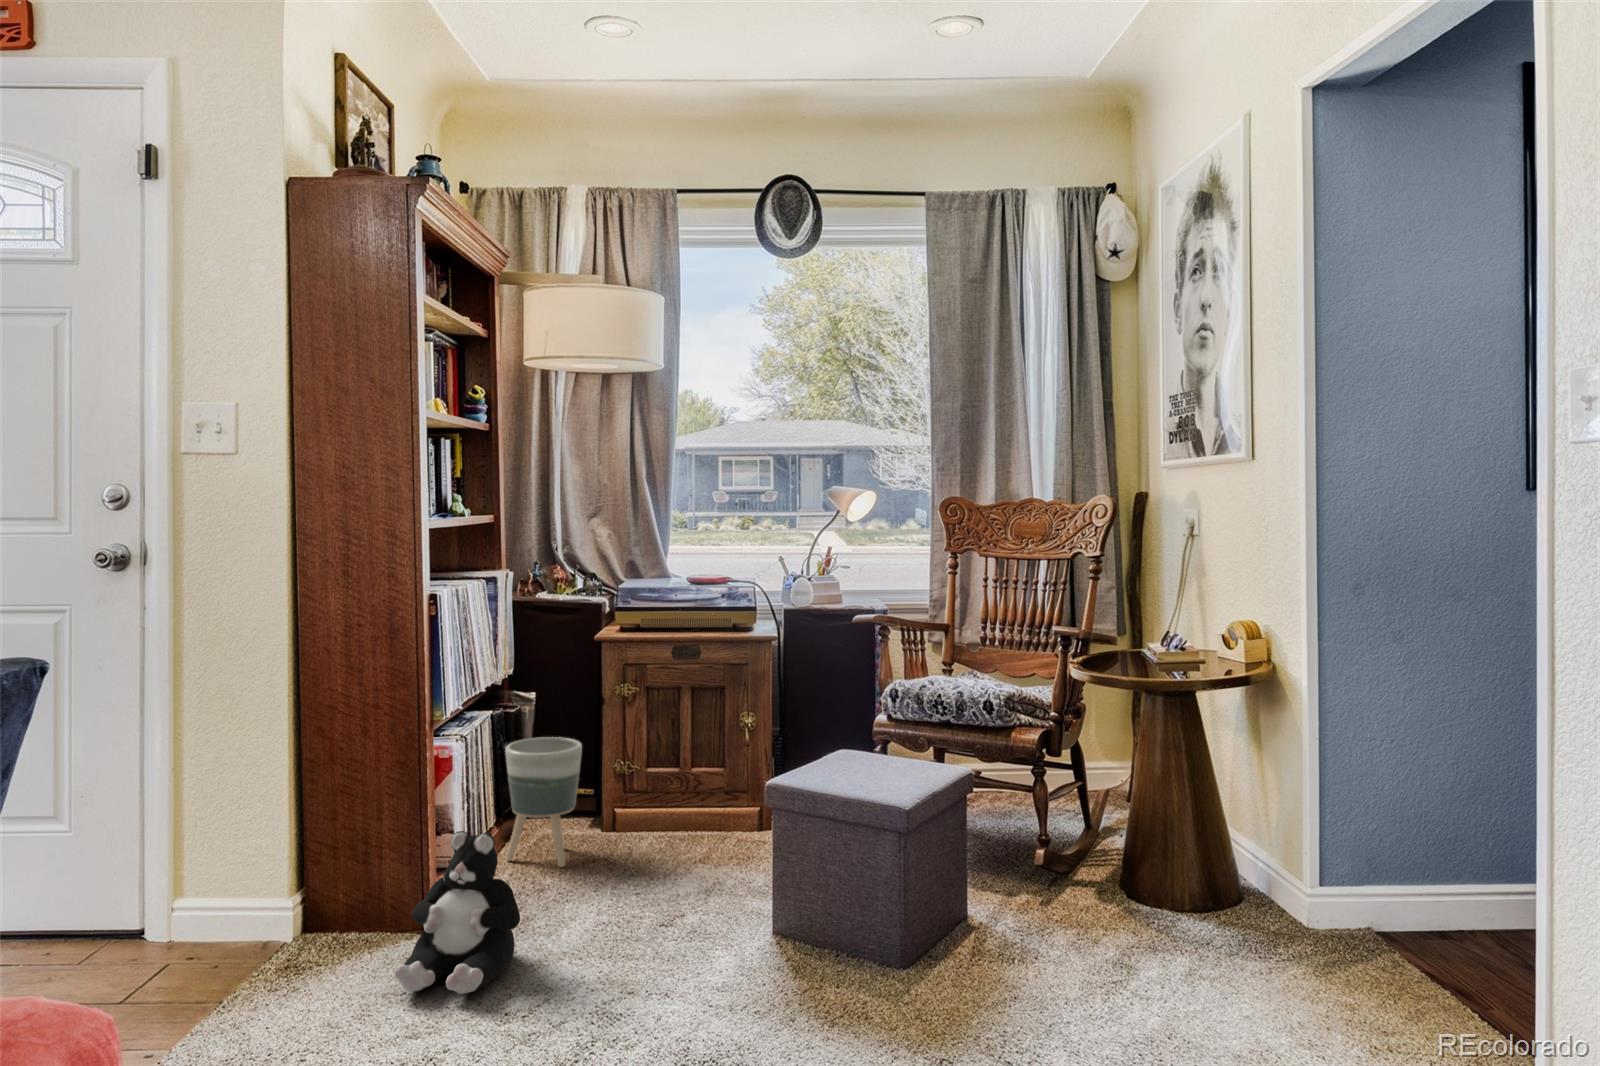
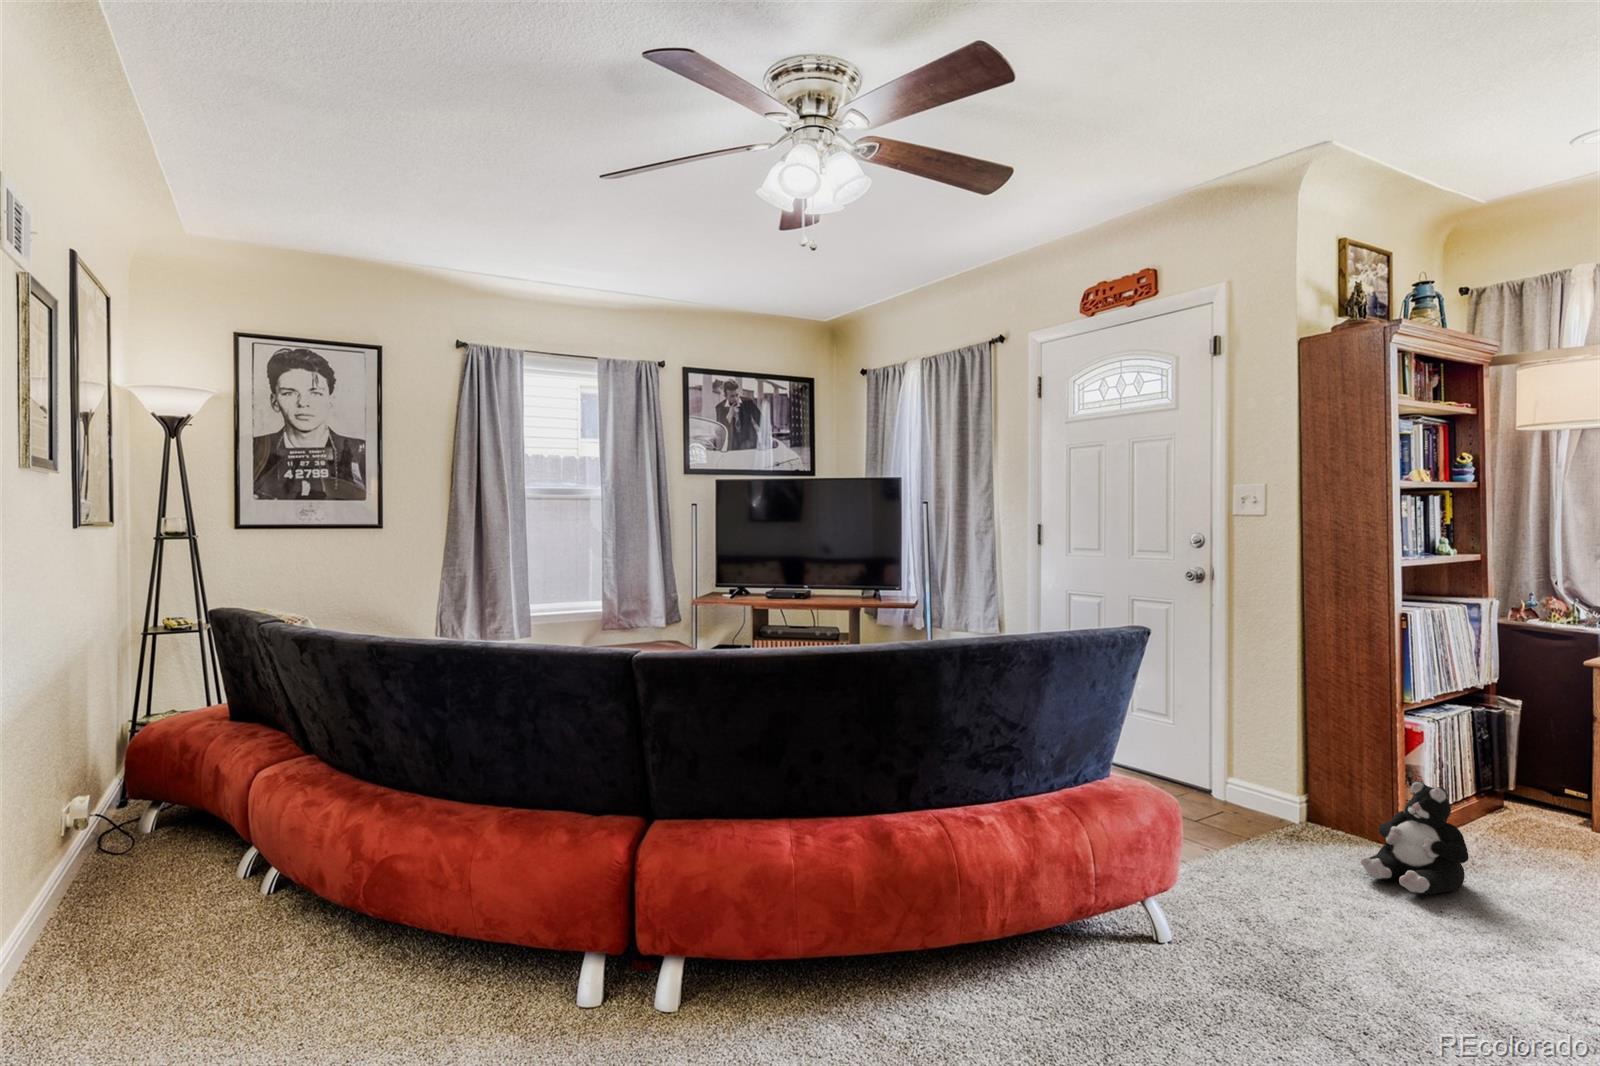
planter: present [505,737,582,867] -> none [1481,734,1563,845]

